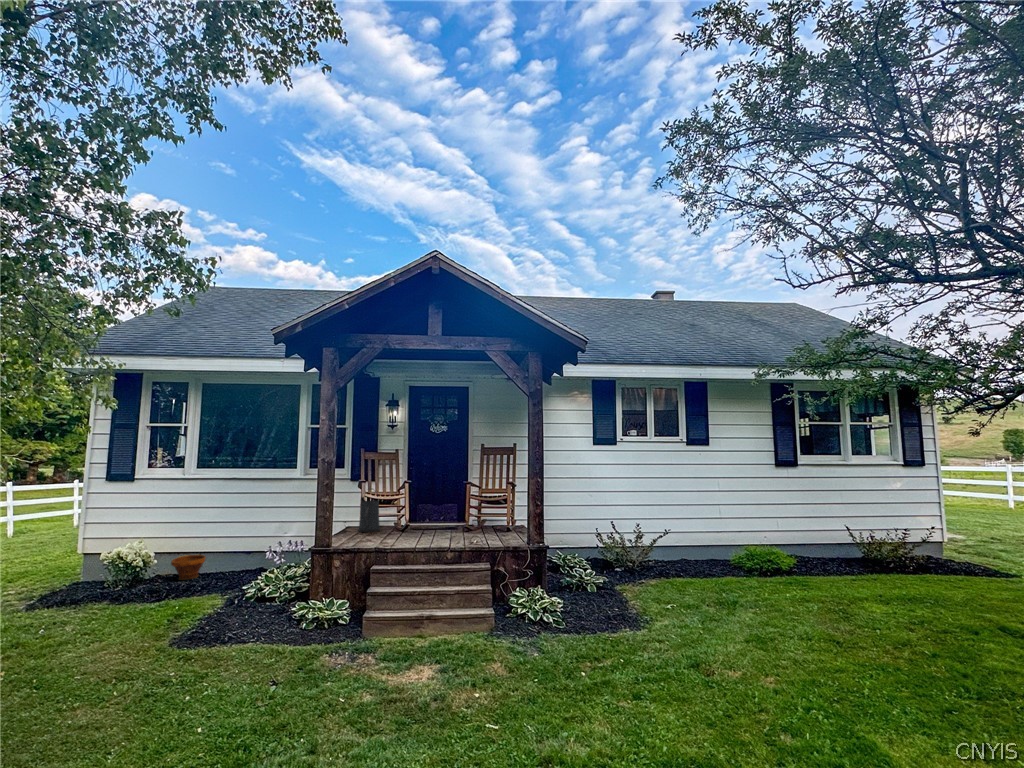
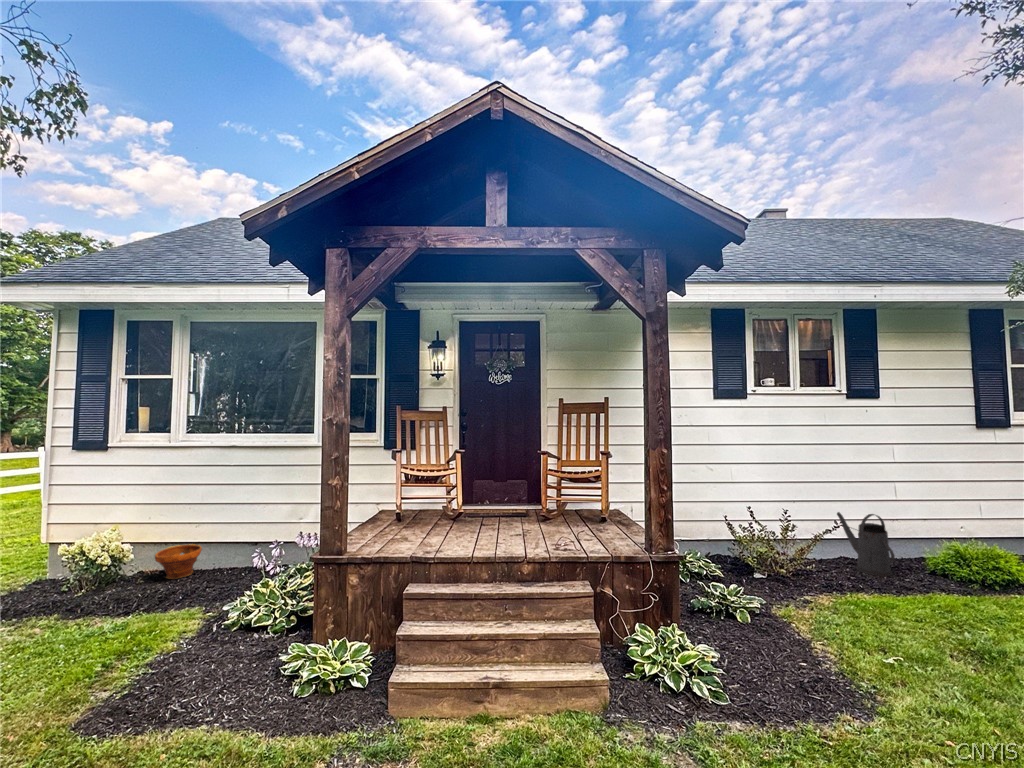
watering can: present [358,491,380,532] -> present [837,512,894,576]

